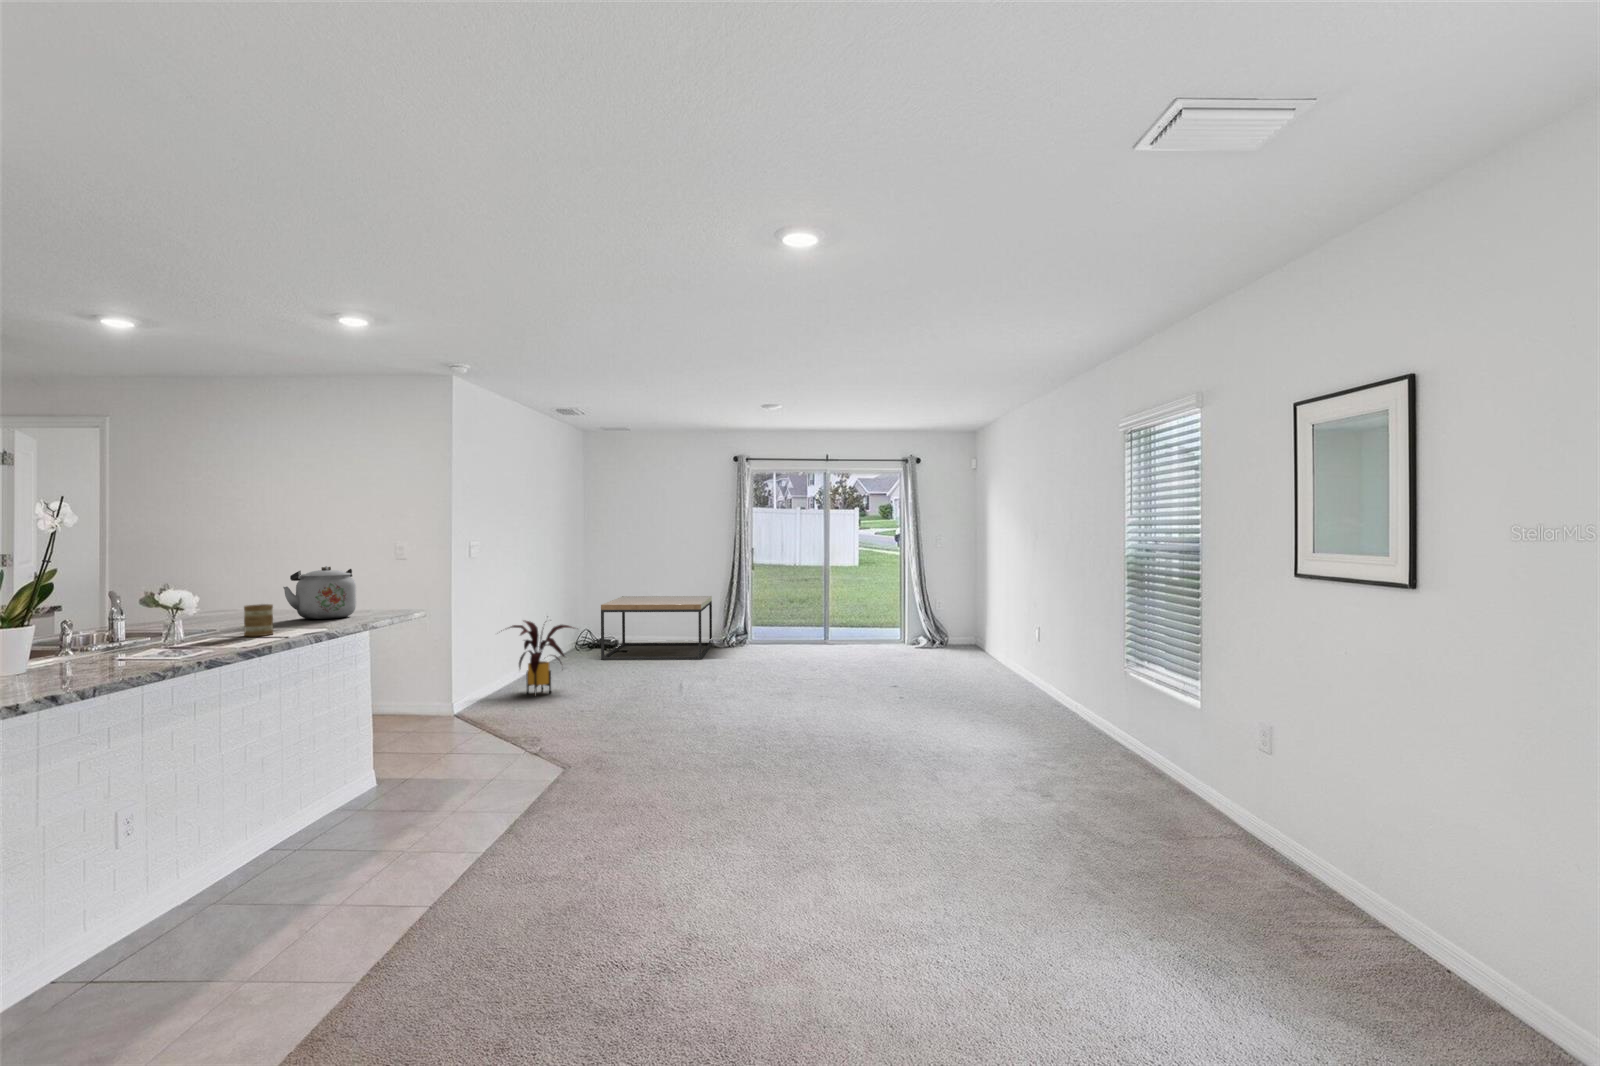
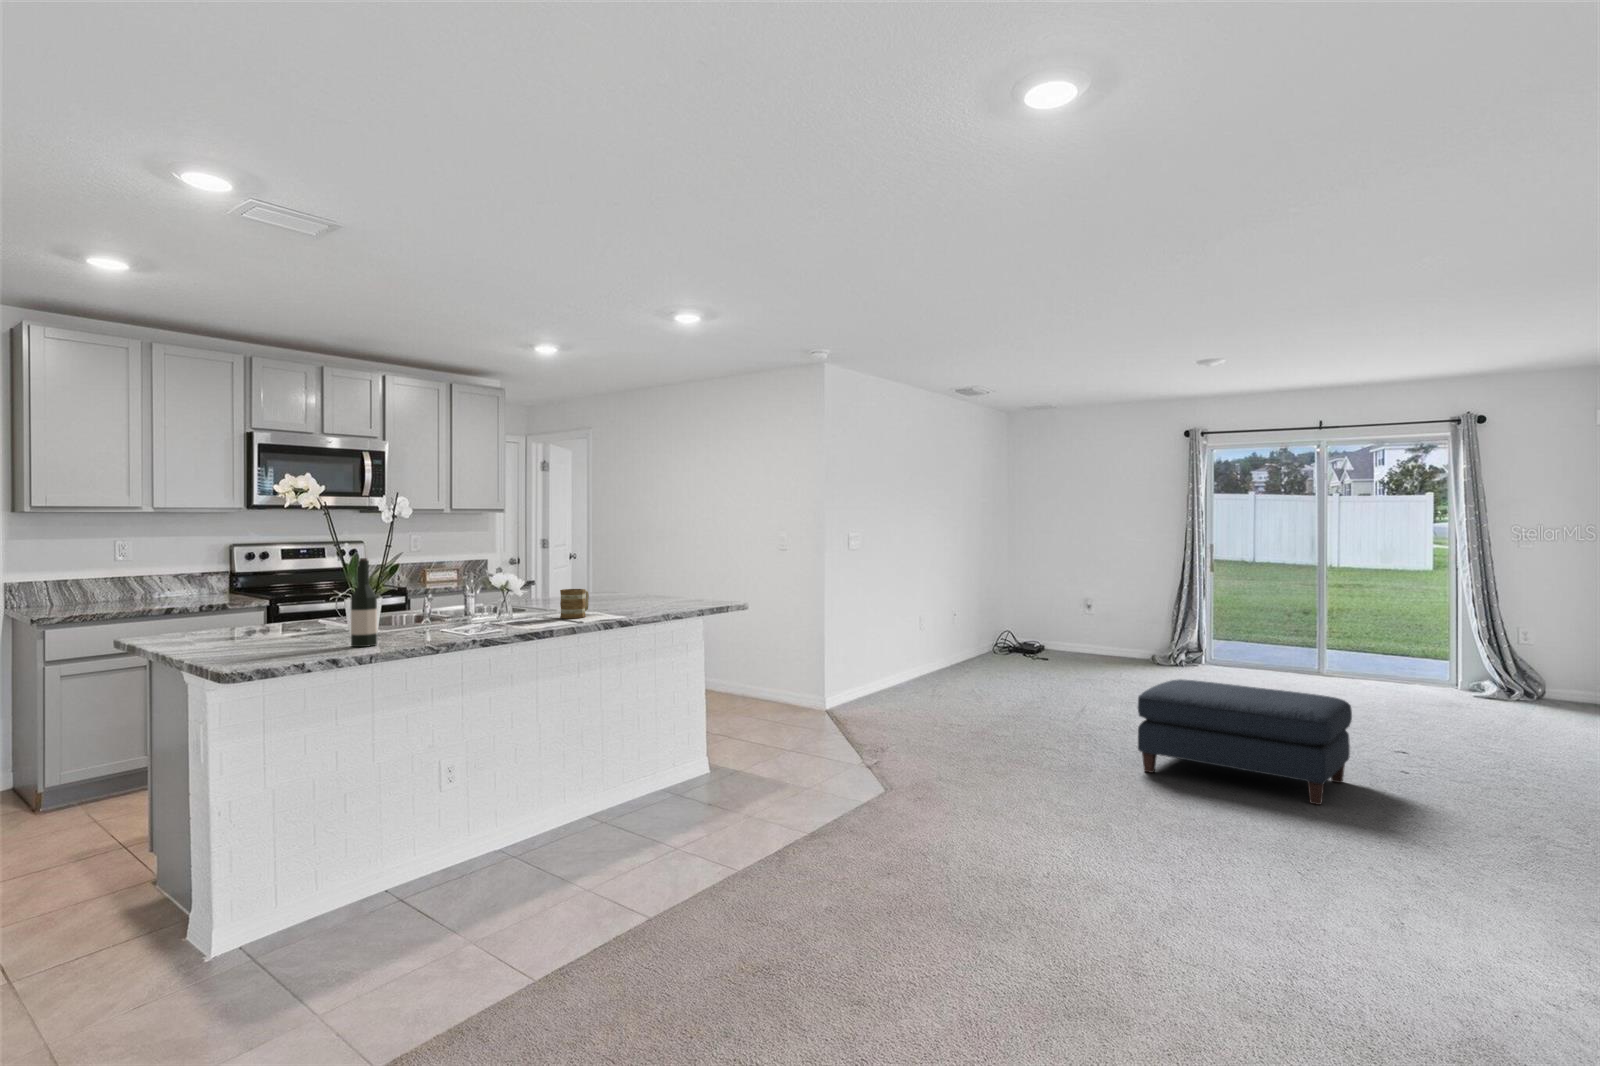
kettle: present [283,566,356,619] -> none [620,555,683,605]
wine bottle: none [36,577,74,682] -> present [351,558,377,647]
coffee table: present [601,596,712,660] -> none [1013,597,1157,679]
house plant: present [510,621,574,696] -> none [878,618,966,702]
ottoman: none [749,652,883,728] -> present [1138,679,1352,805]

